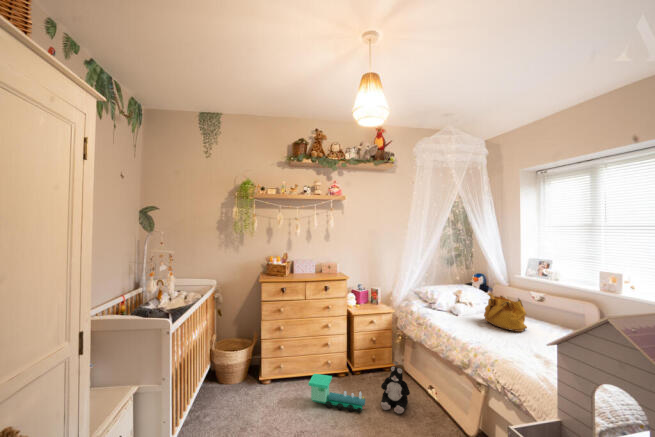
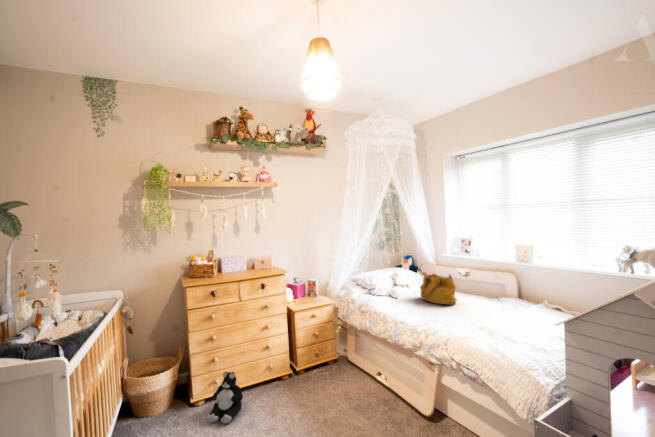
plush toy: present [381,366,410,414] -> present [207,372,243,423]
toy train: present [308,374,366,413] -> none [253,380,317,415]

